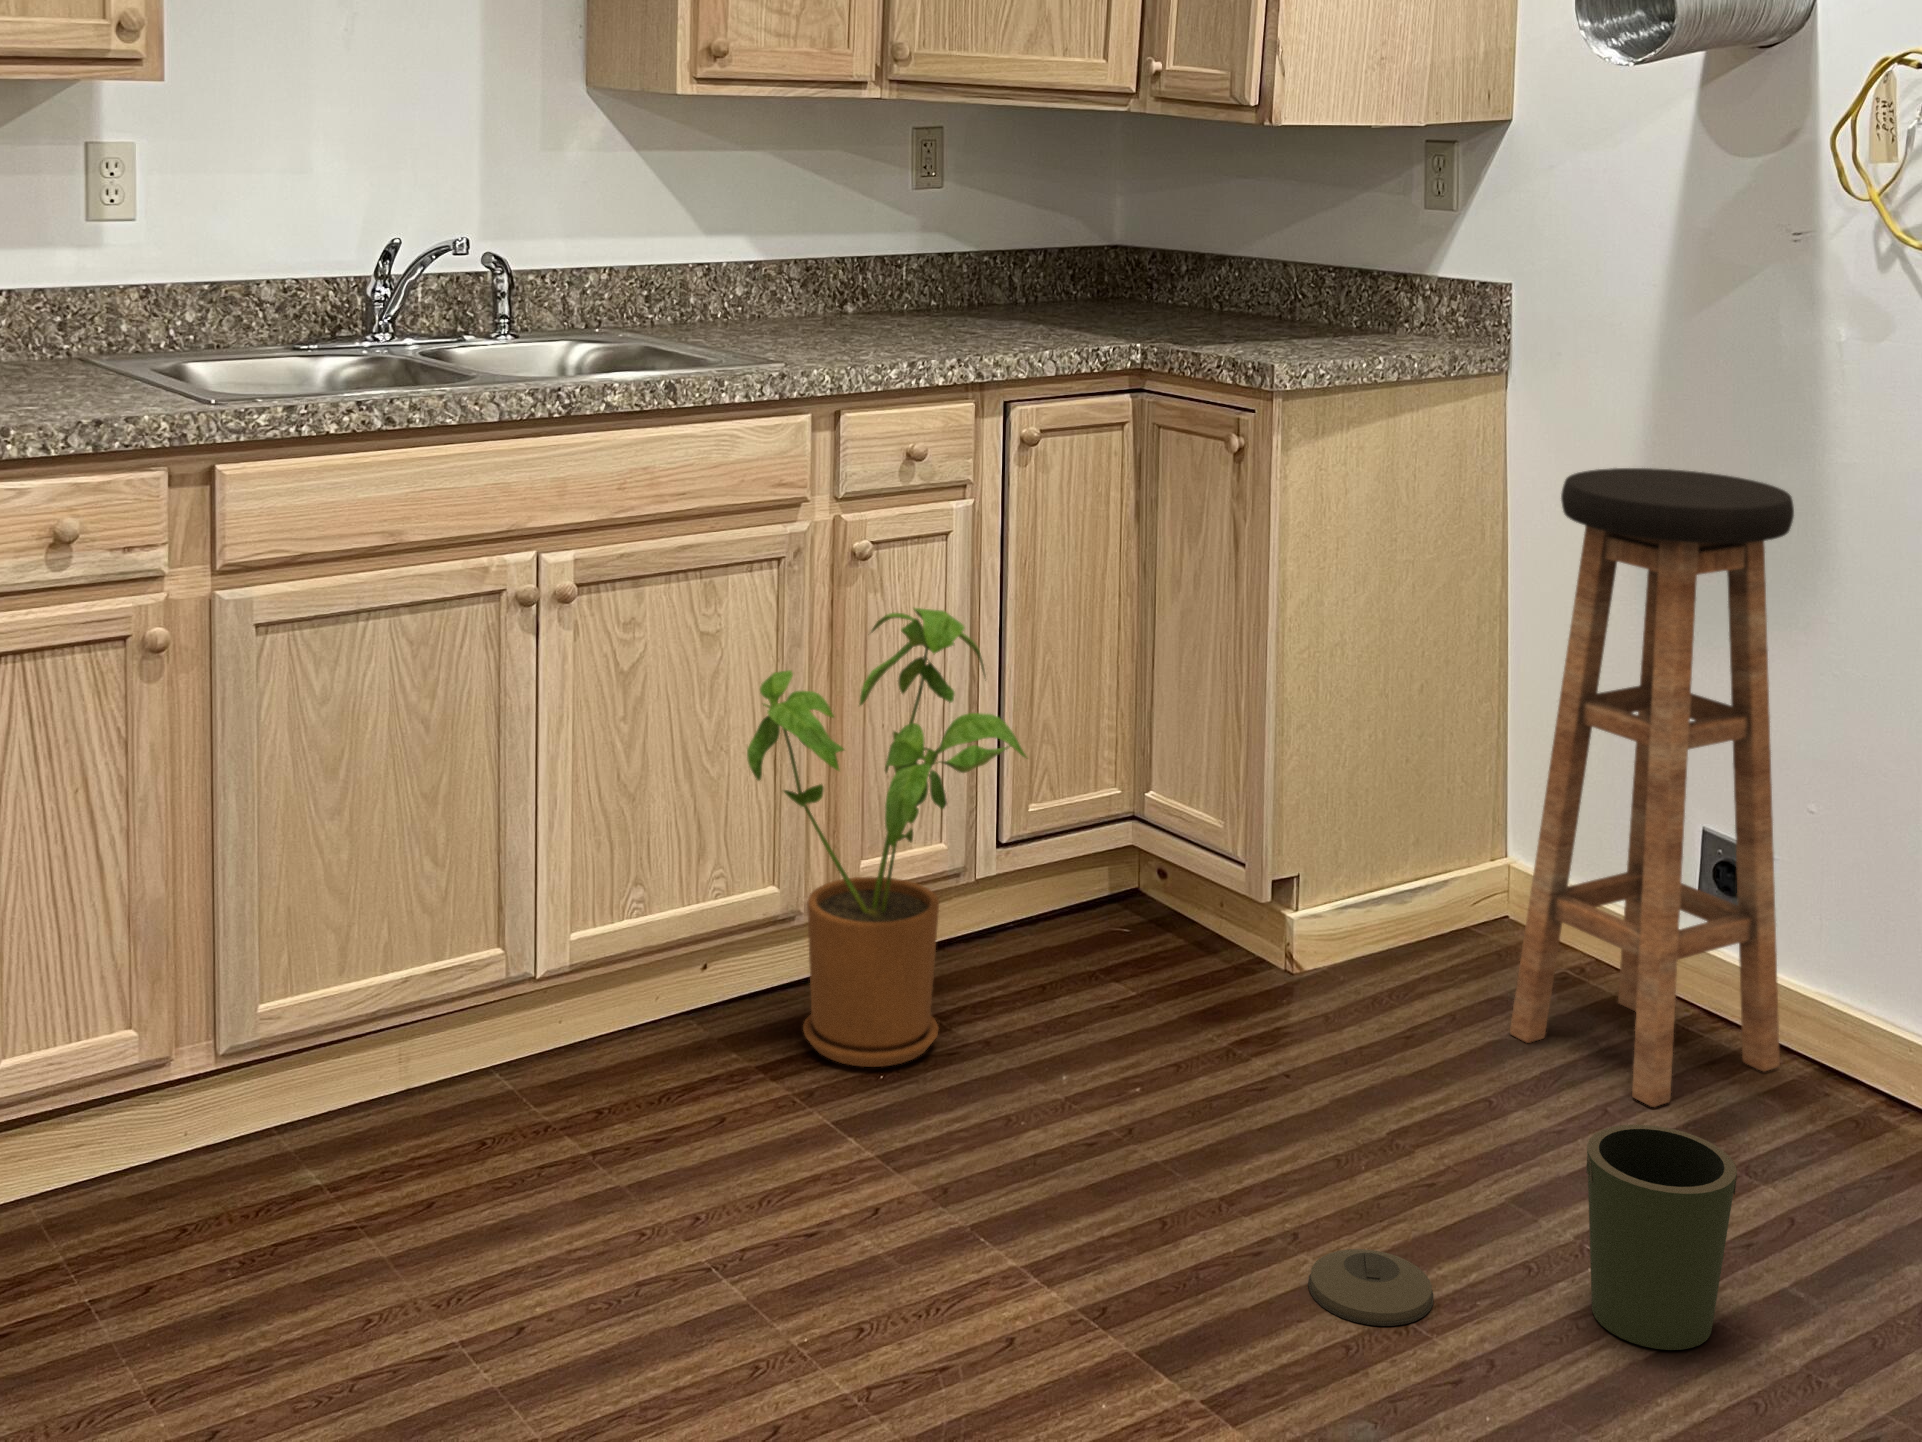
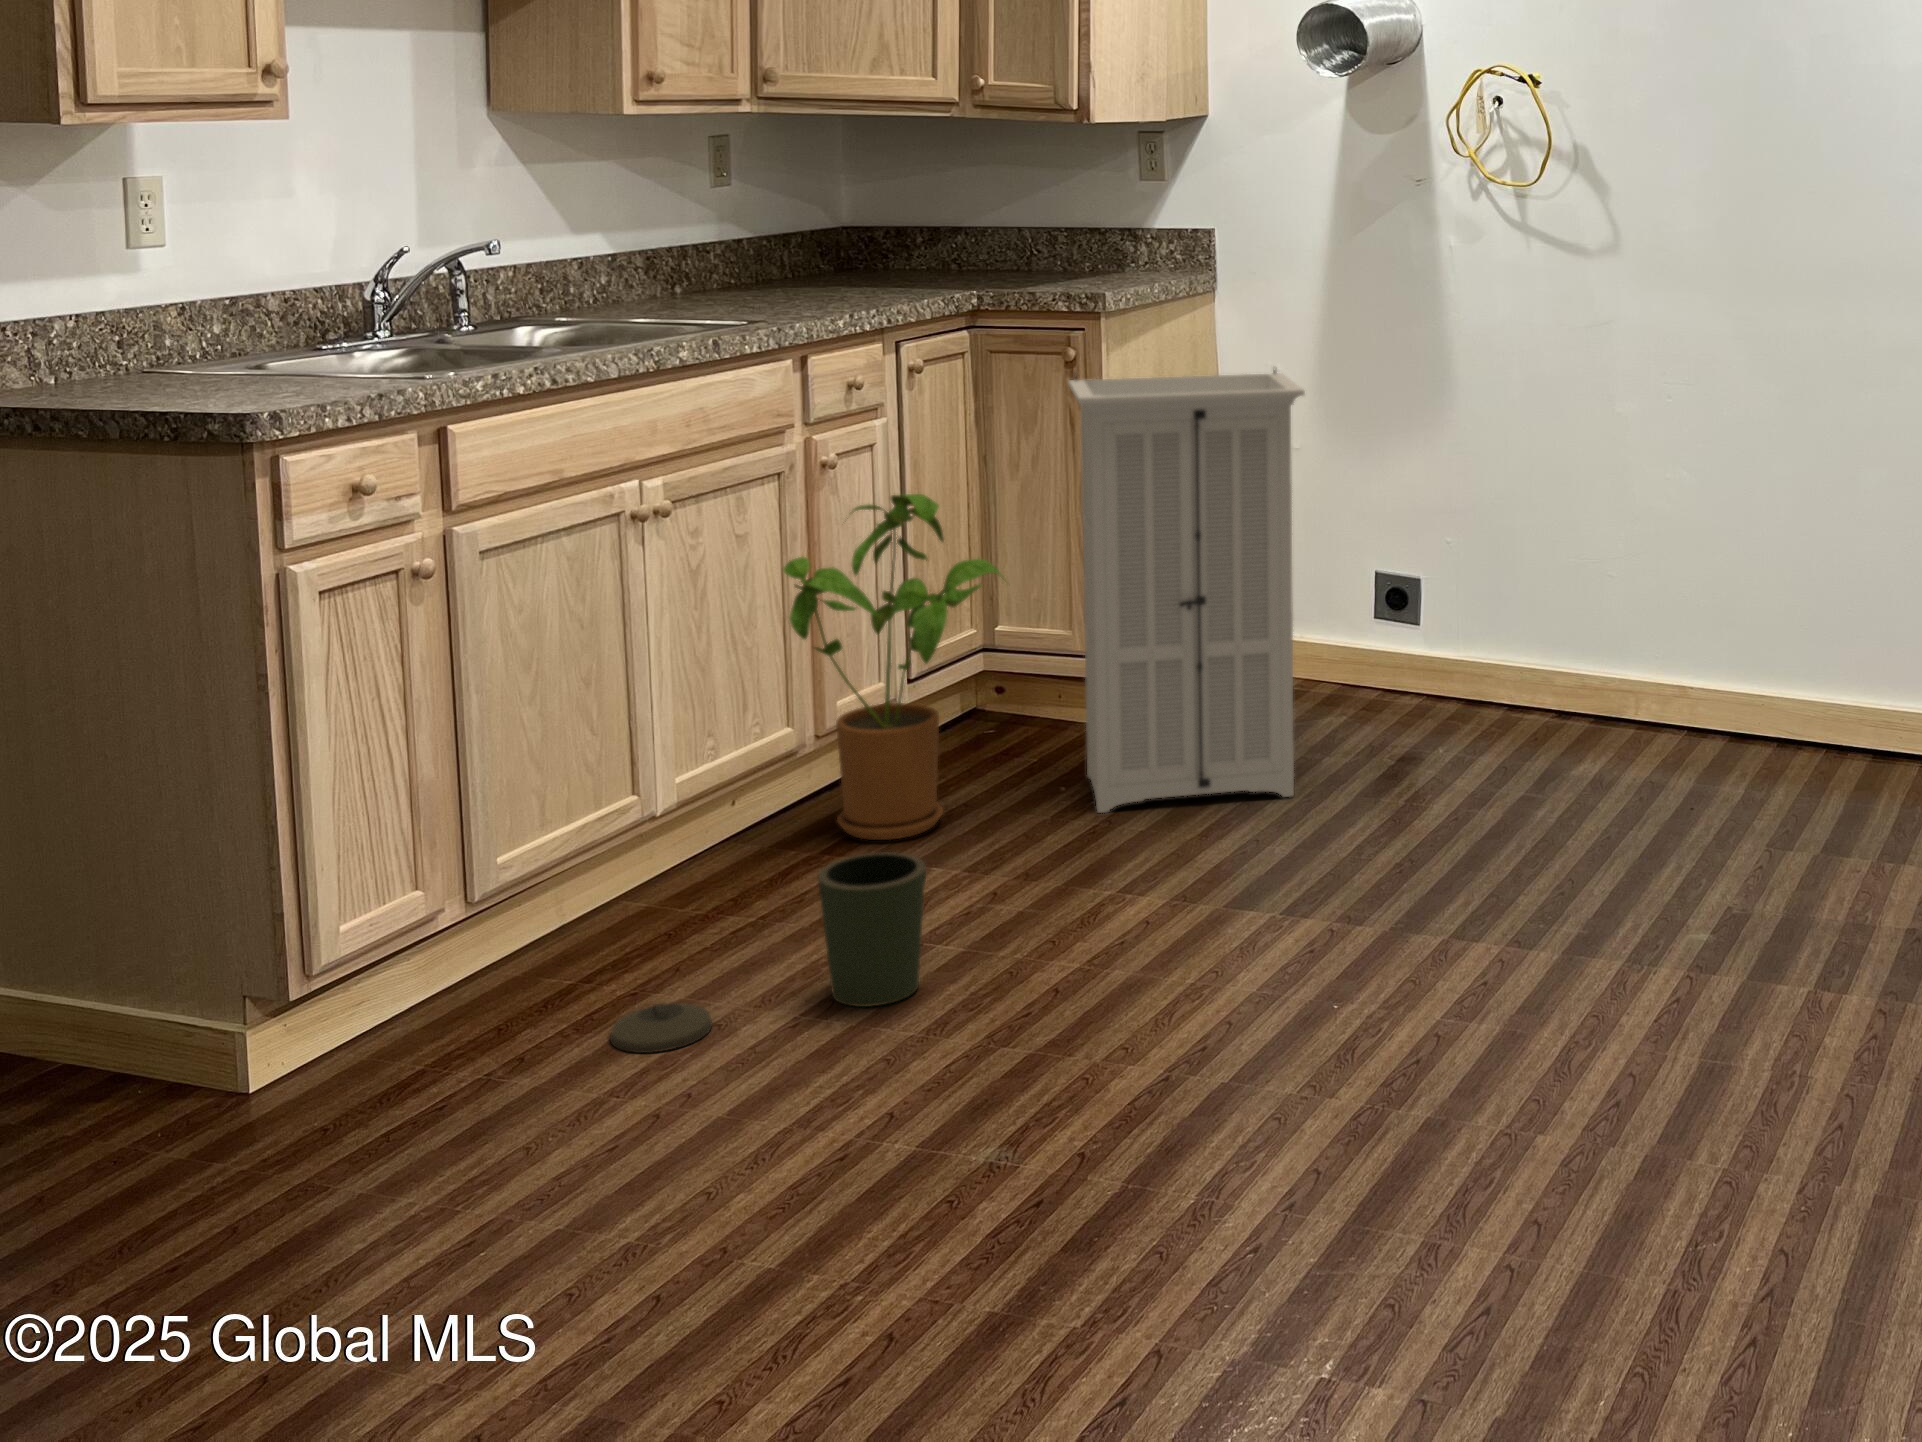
bar stool: present [1510,468,1794,1107] -> none [1290,342,1449,744]
storage cabinet: none [1124,472,1485,1157] -> present [1068,370,1305,813]
trash can: present [1308,1125,1737,1350] -> present [610,852,926,1053]

